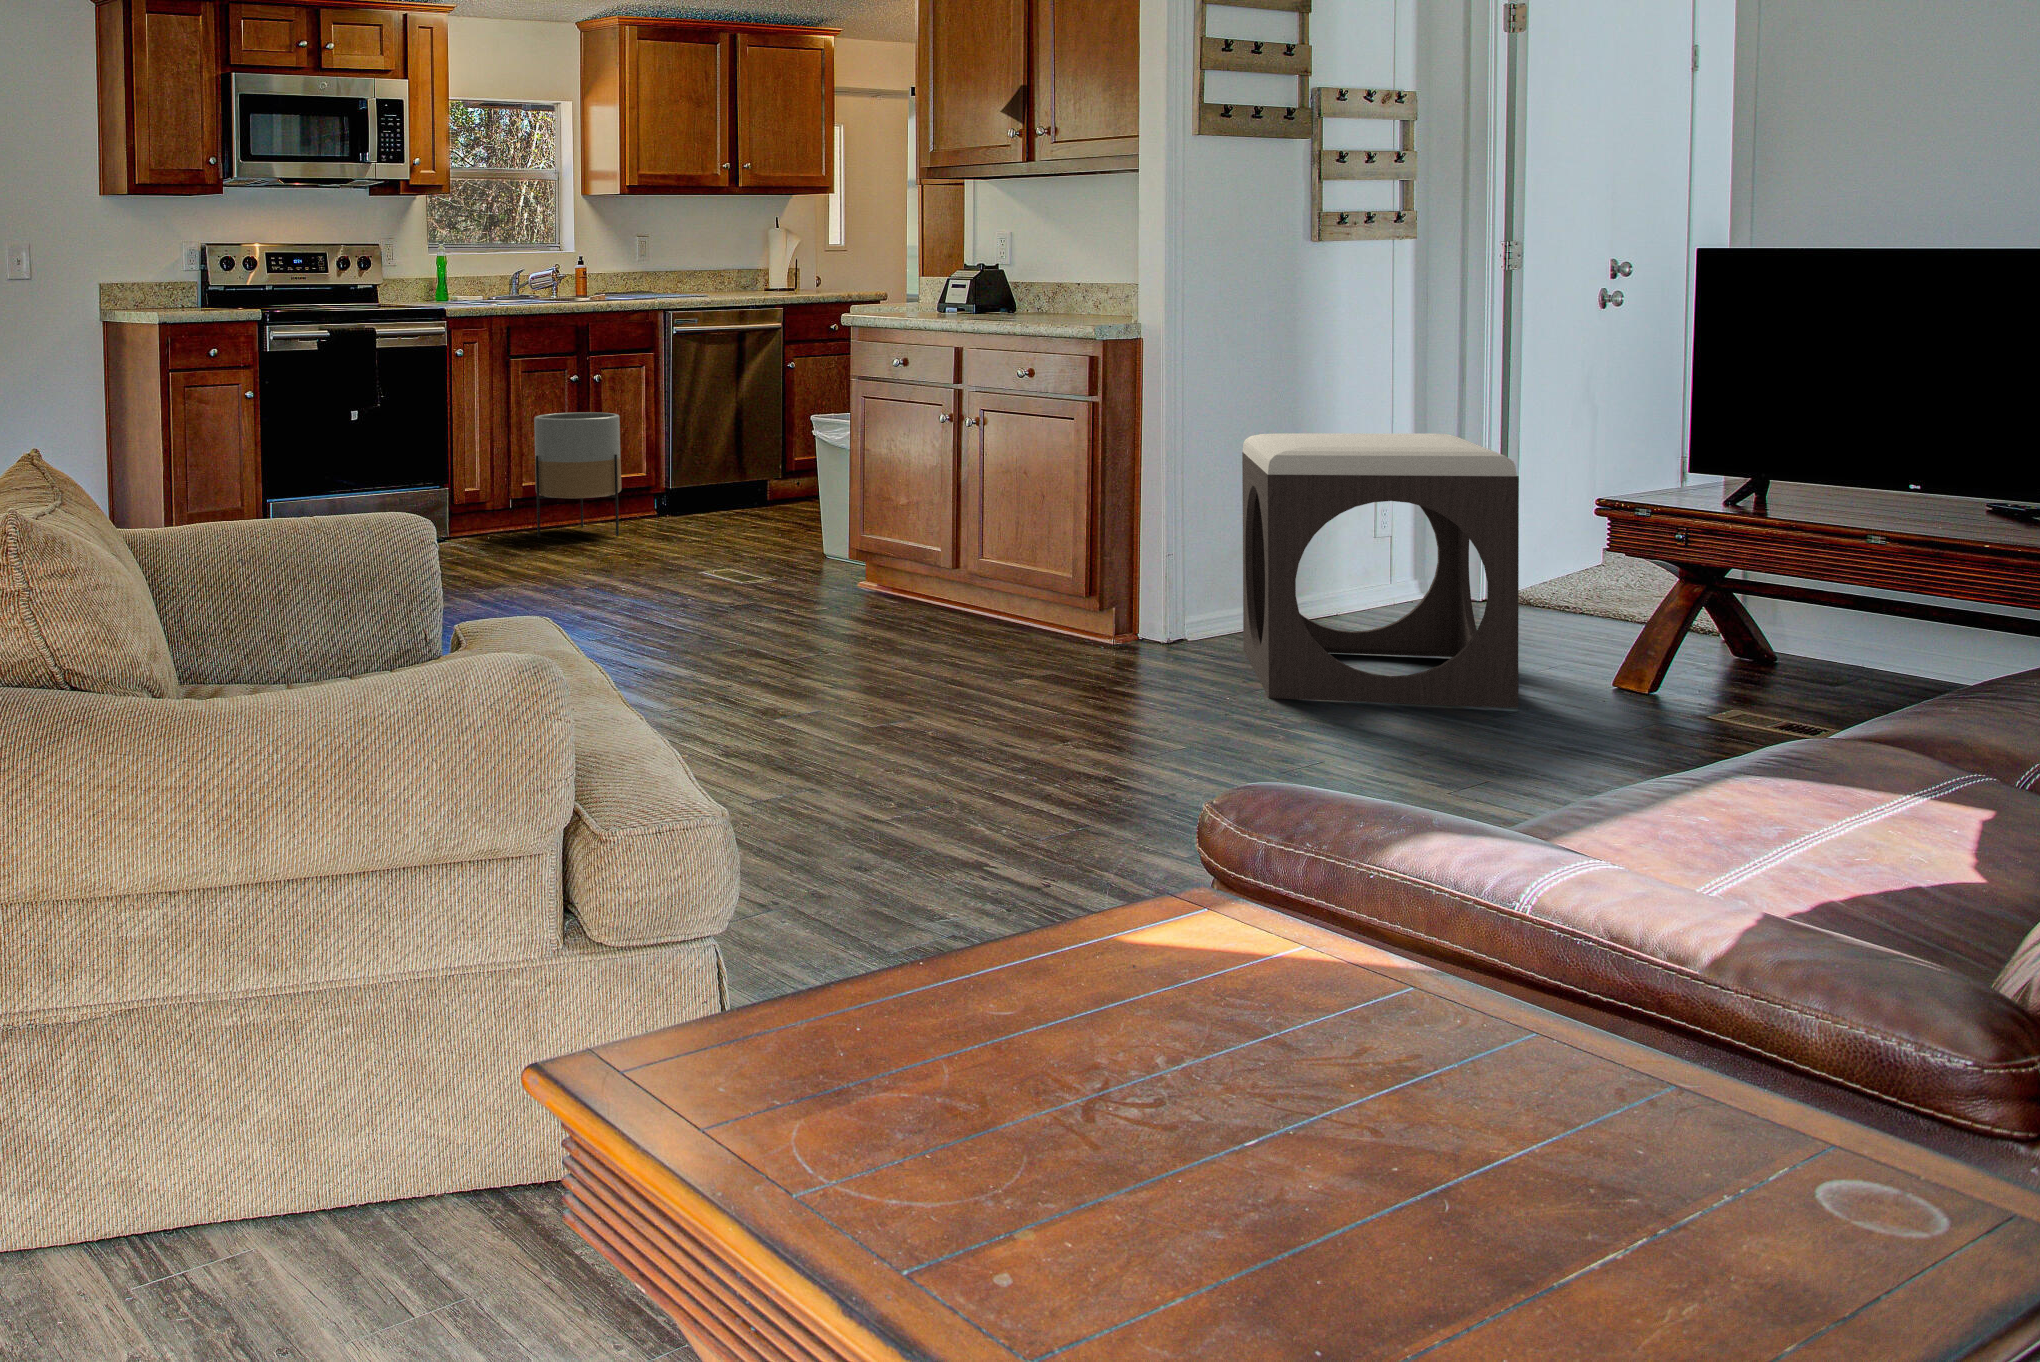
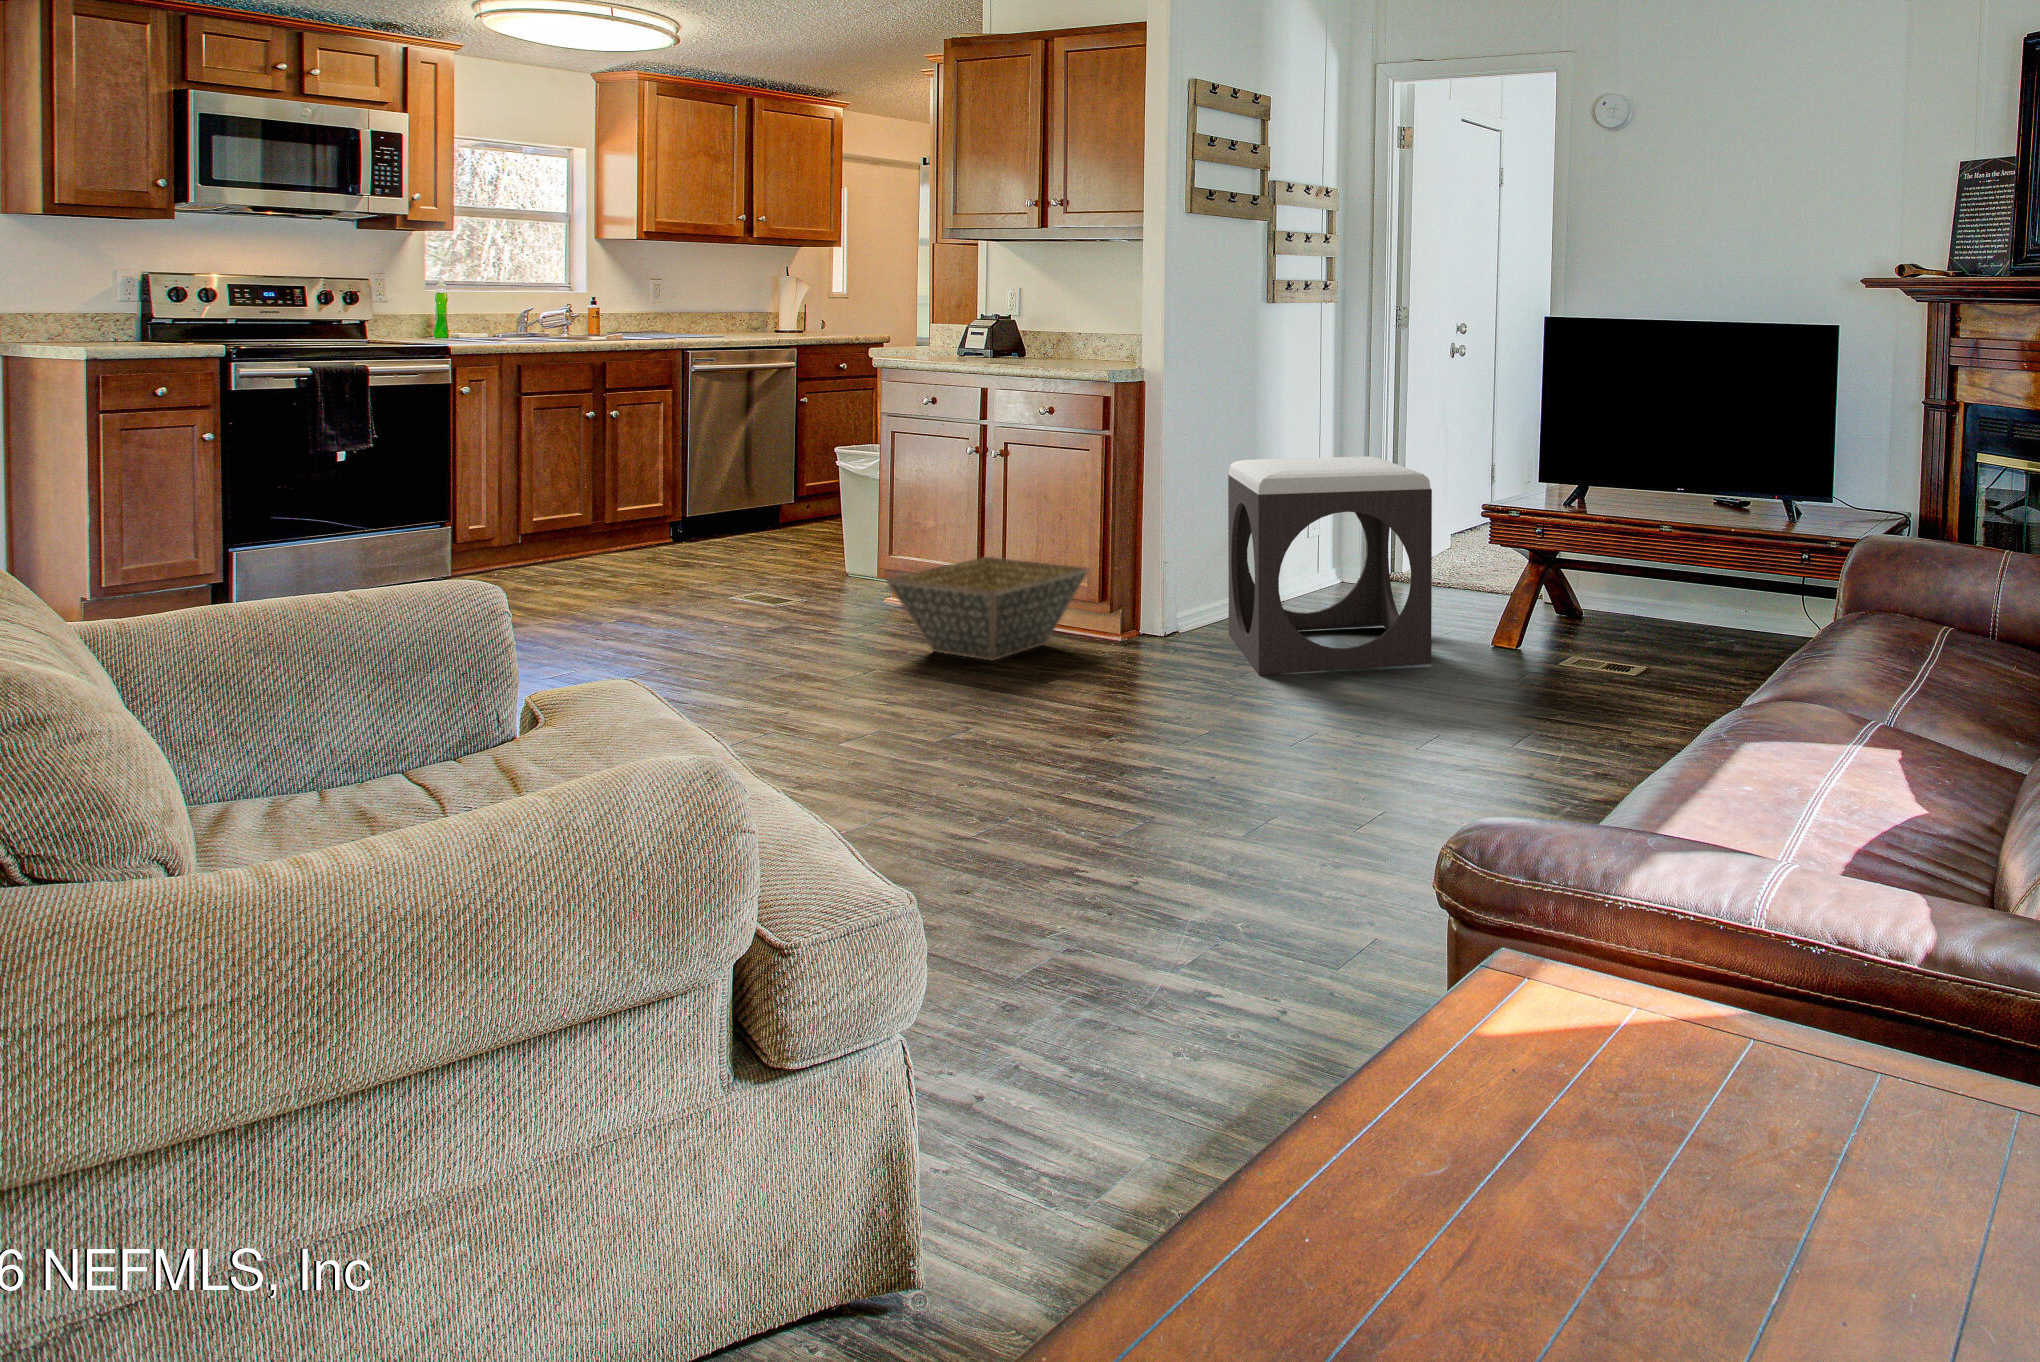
planter: present [534,412,622,538] -> none [552,450,648,576]
basket: none [836,538,1066,653] -> present [887,557,1088,661]

